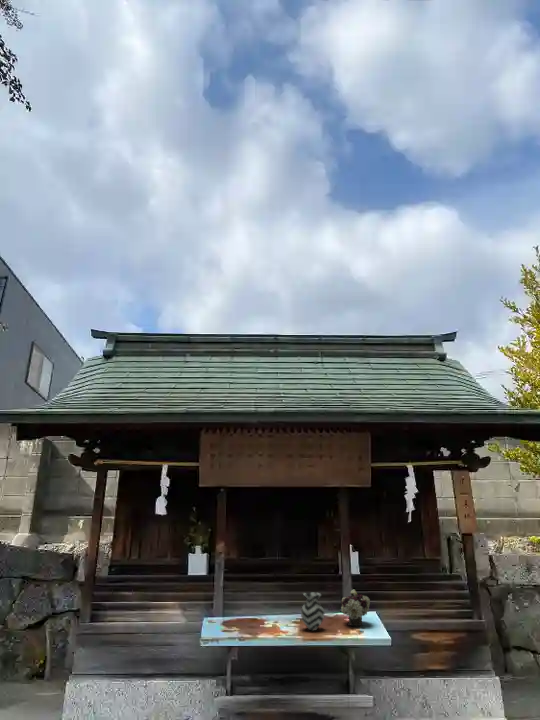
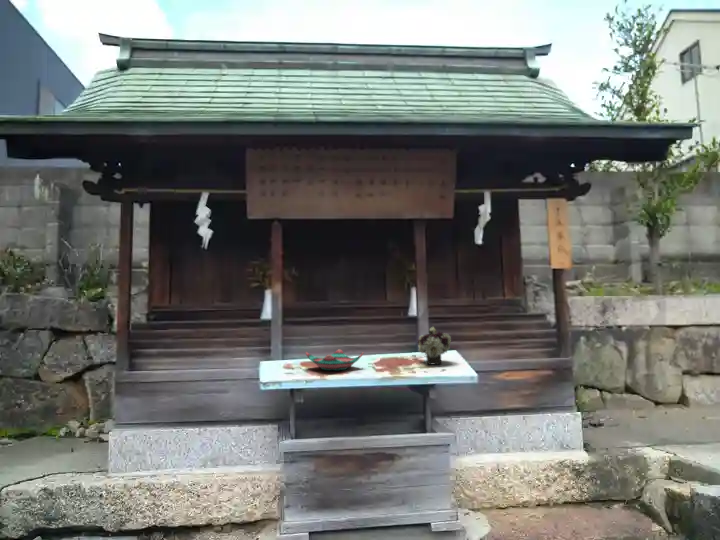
vase: present [301,593,324,630] -> none [374,331,401,370]
decorative bowl: none [242,608,292,630] -> present [306,349,363,371]

